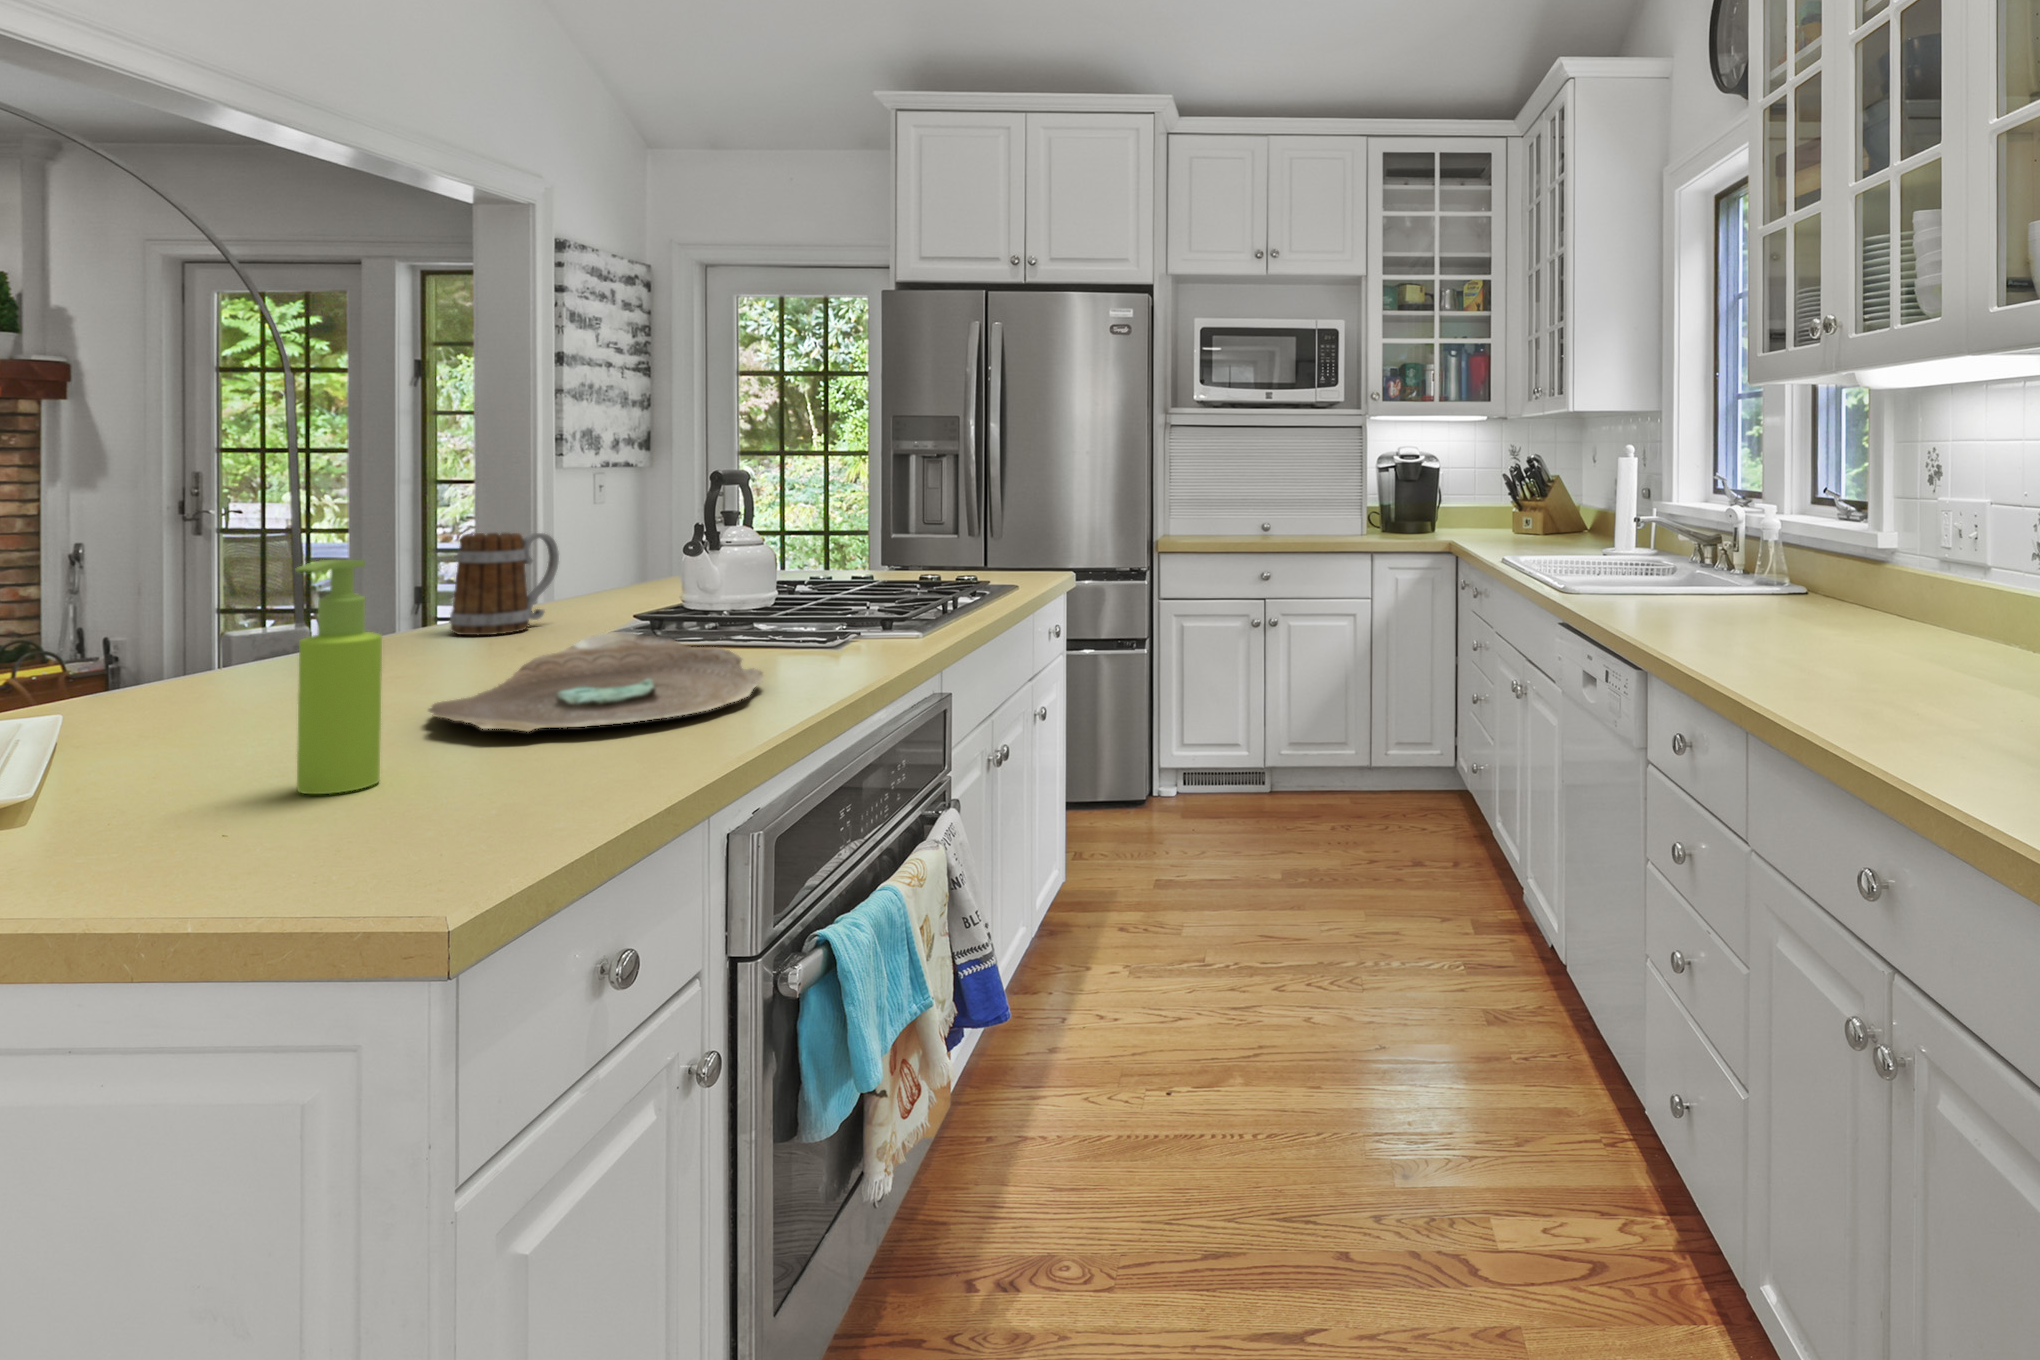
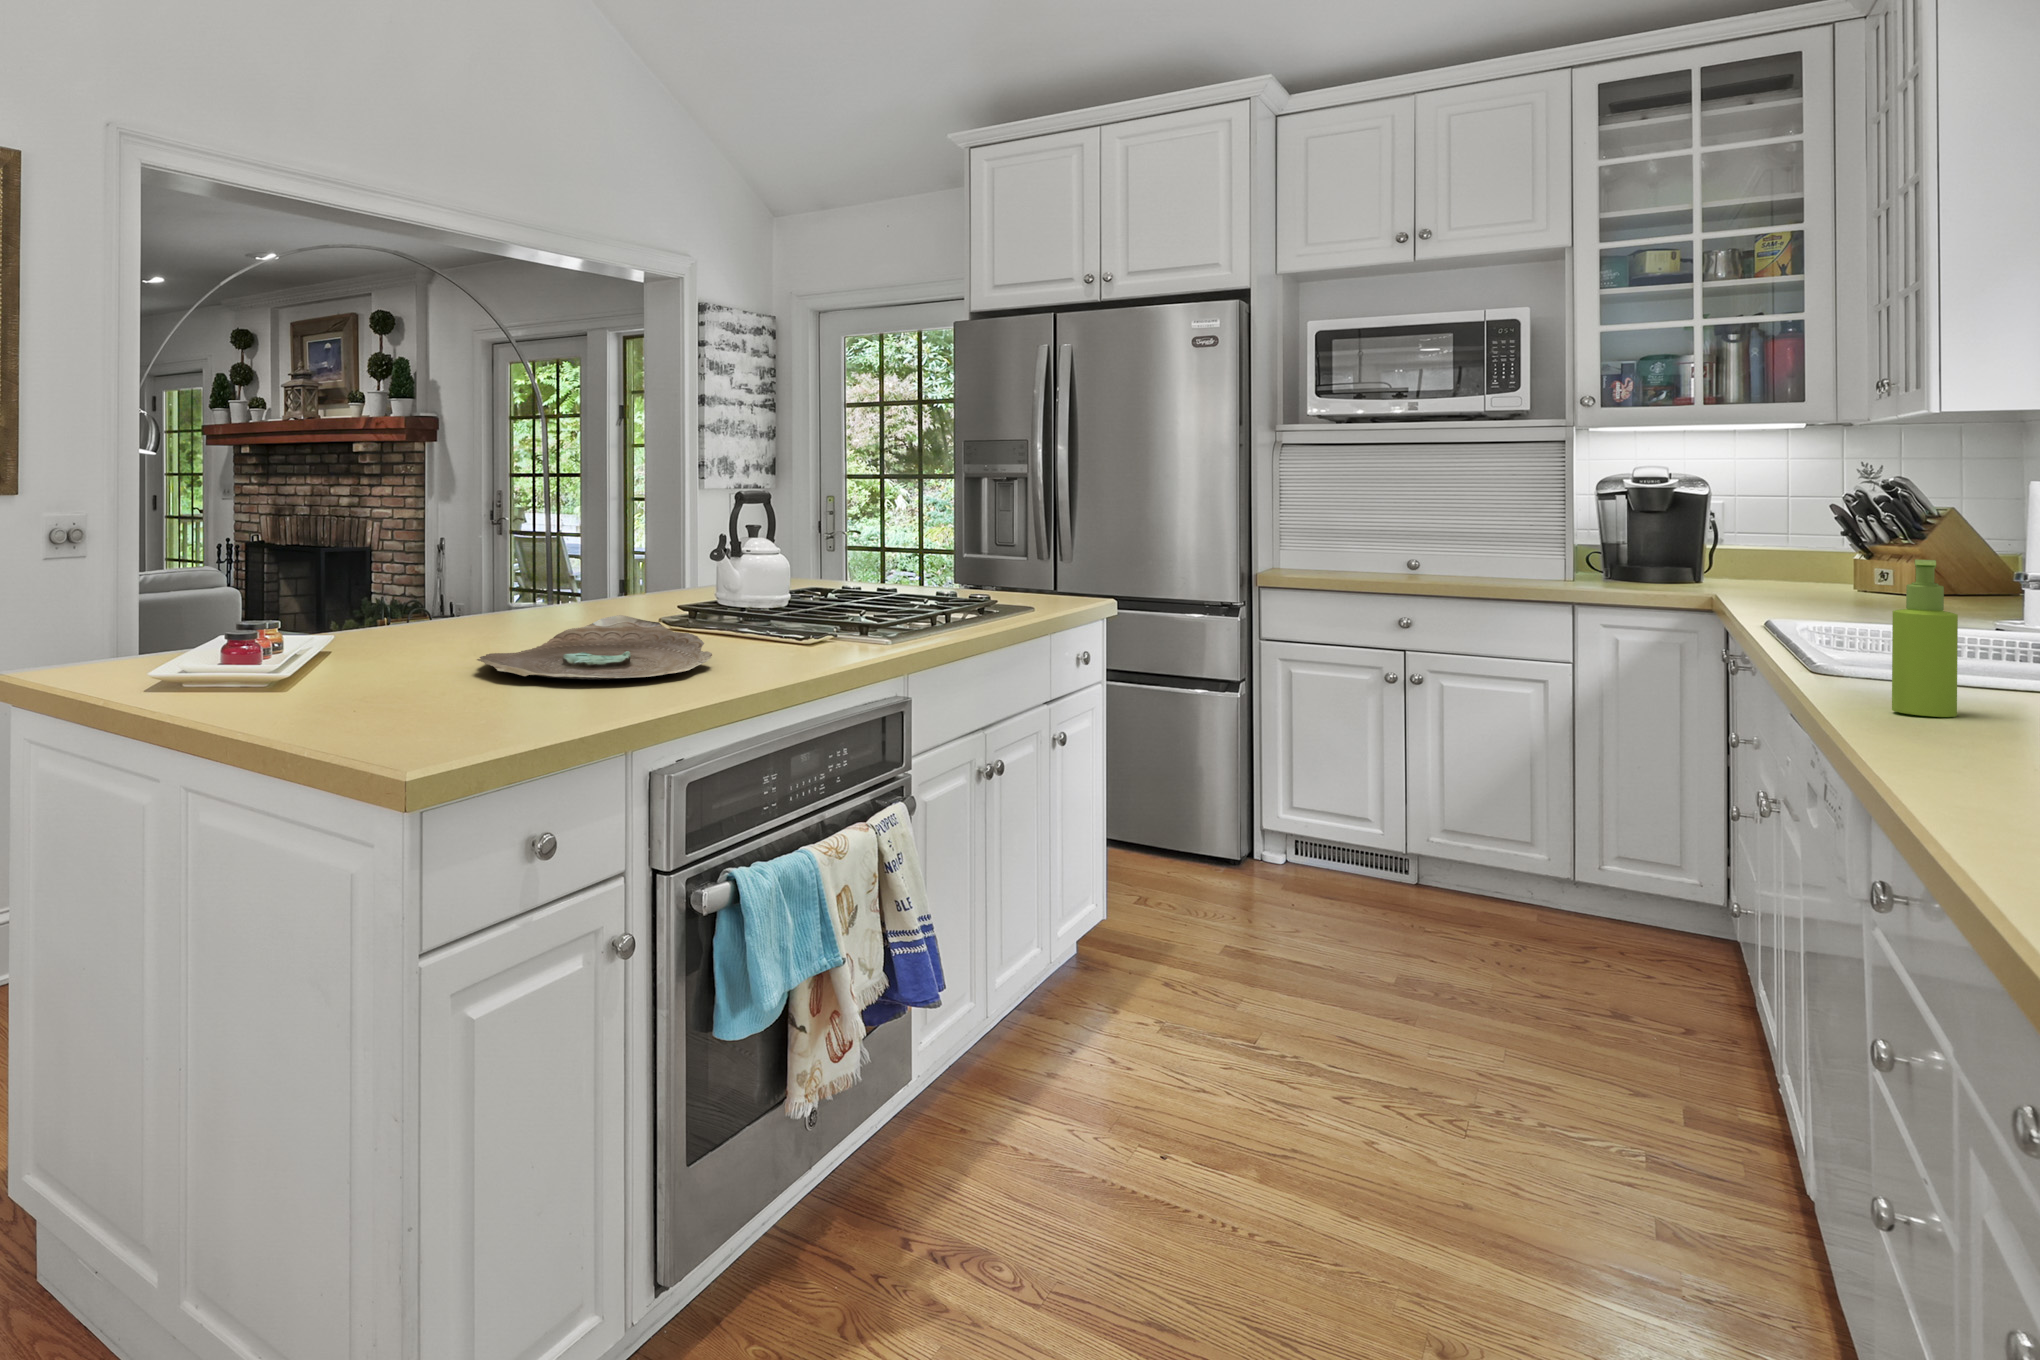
mug: present [449,533,559,635] -> none [548,538,622,616]
soap dispenser: present [296,560,382,794] -> present [1892,559,1958,717]

